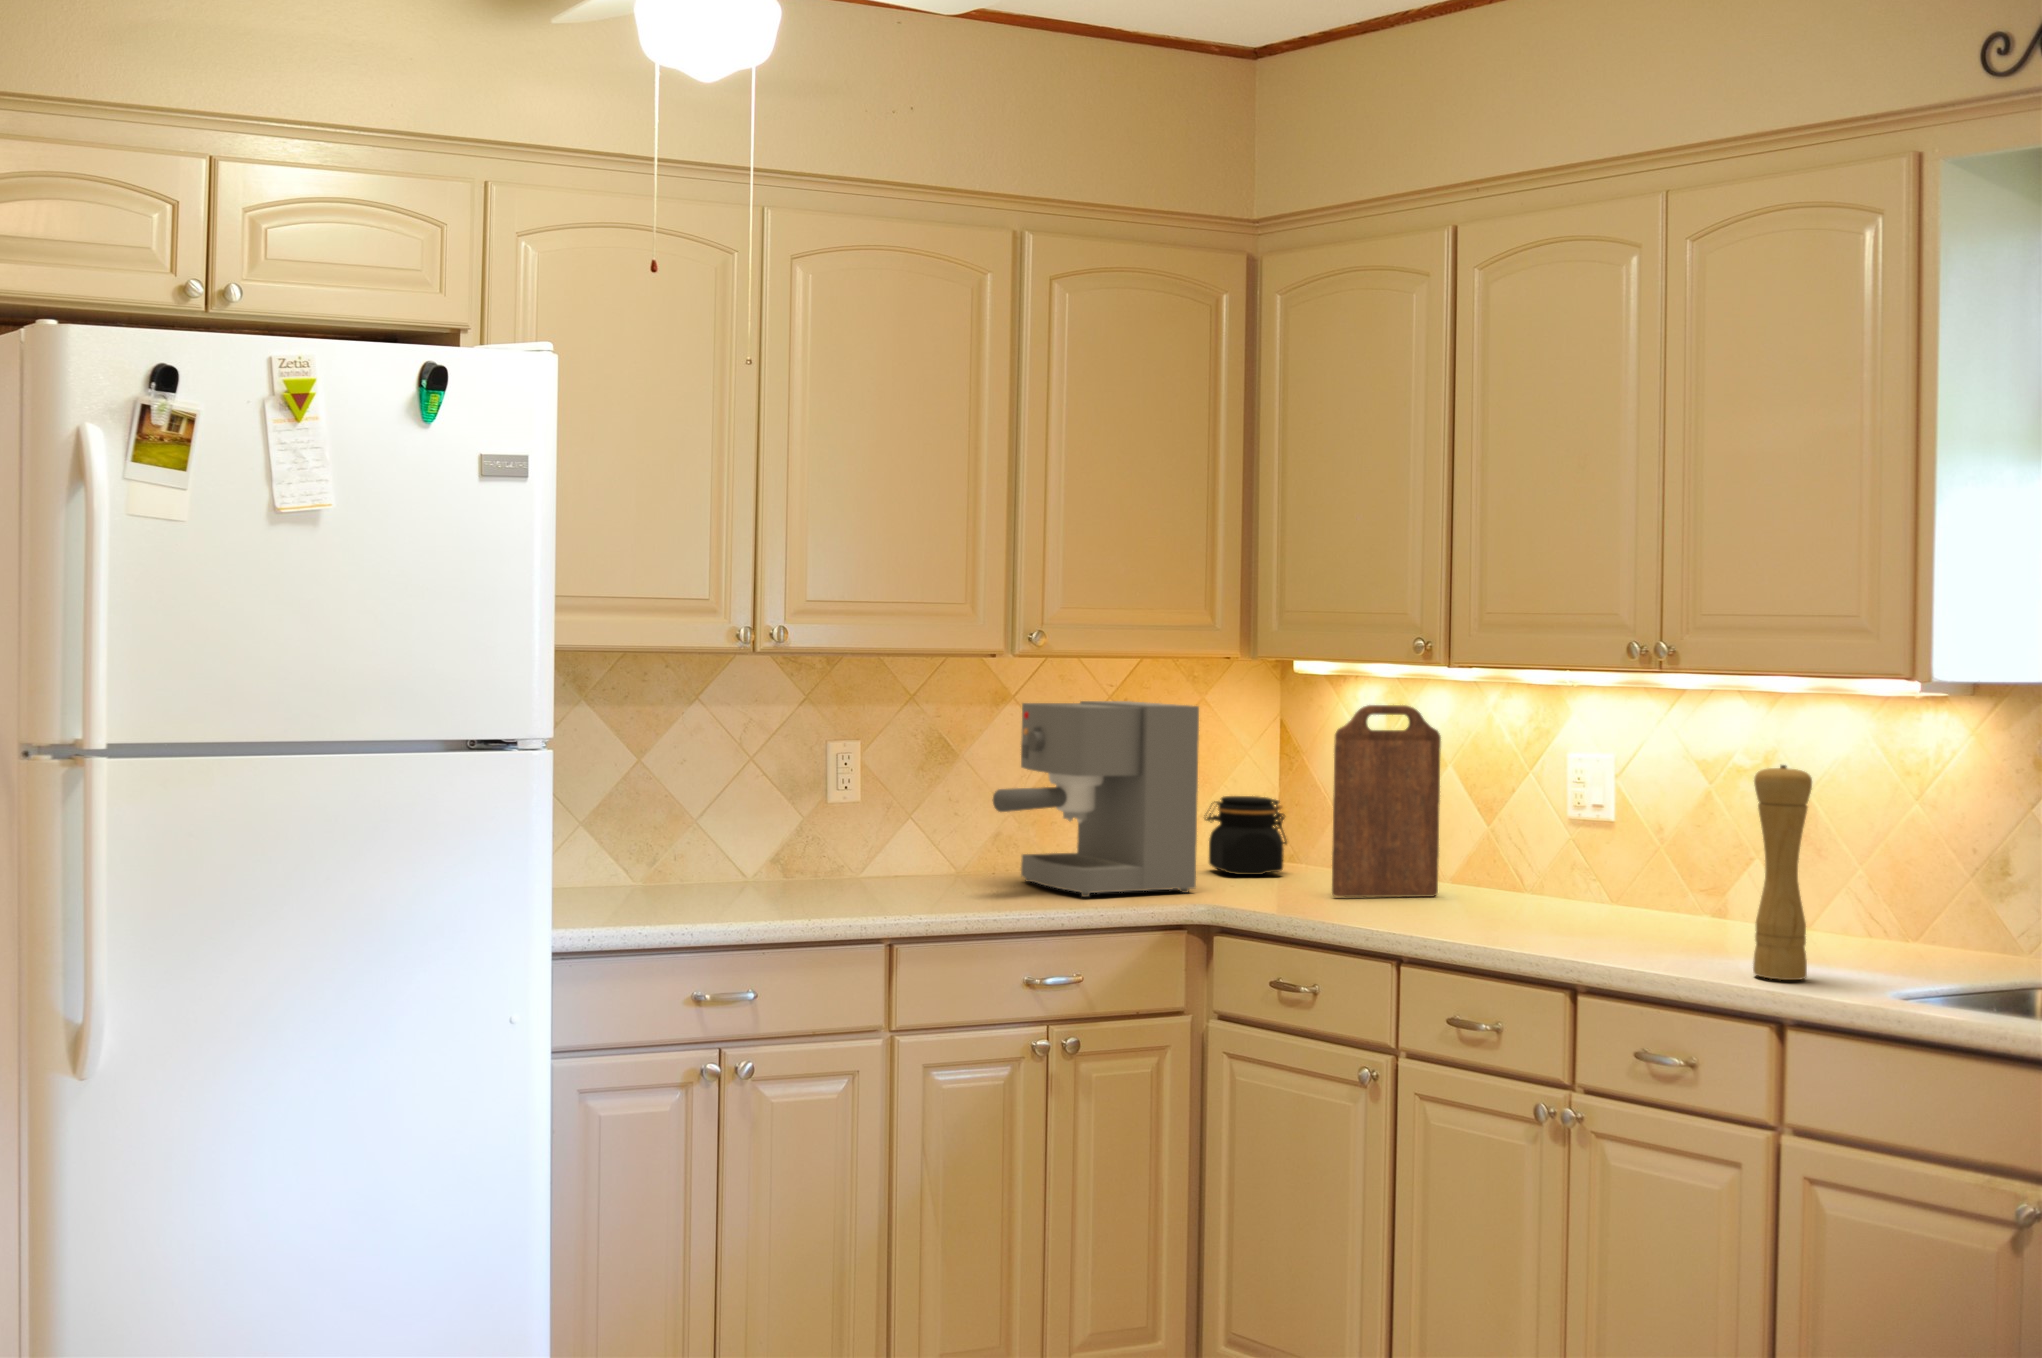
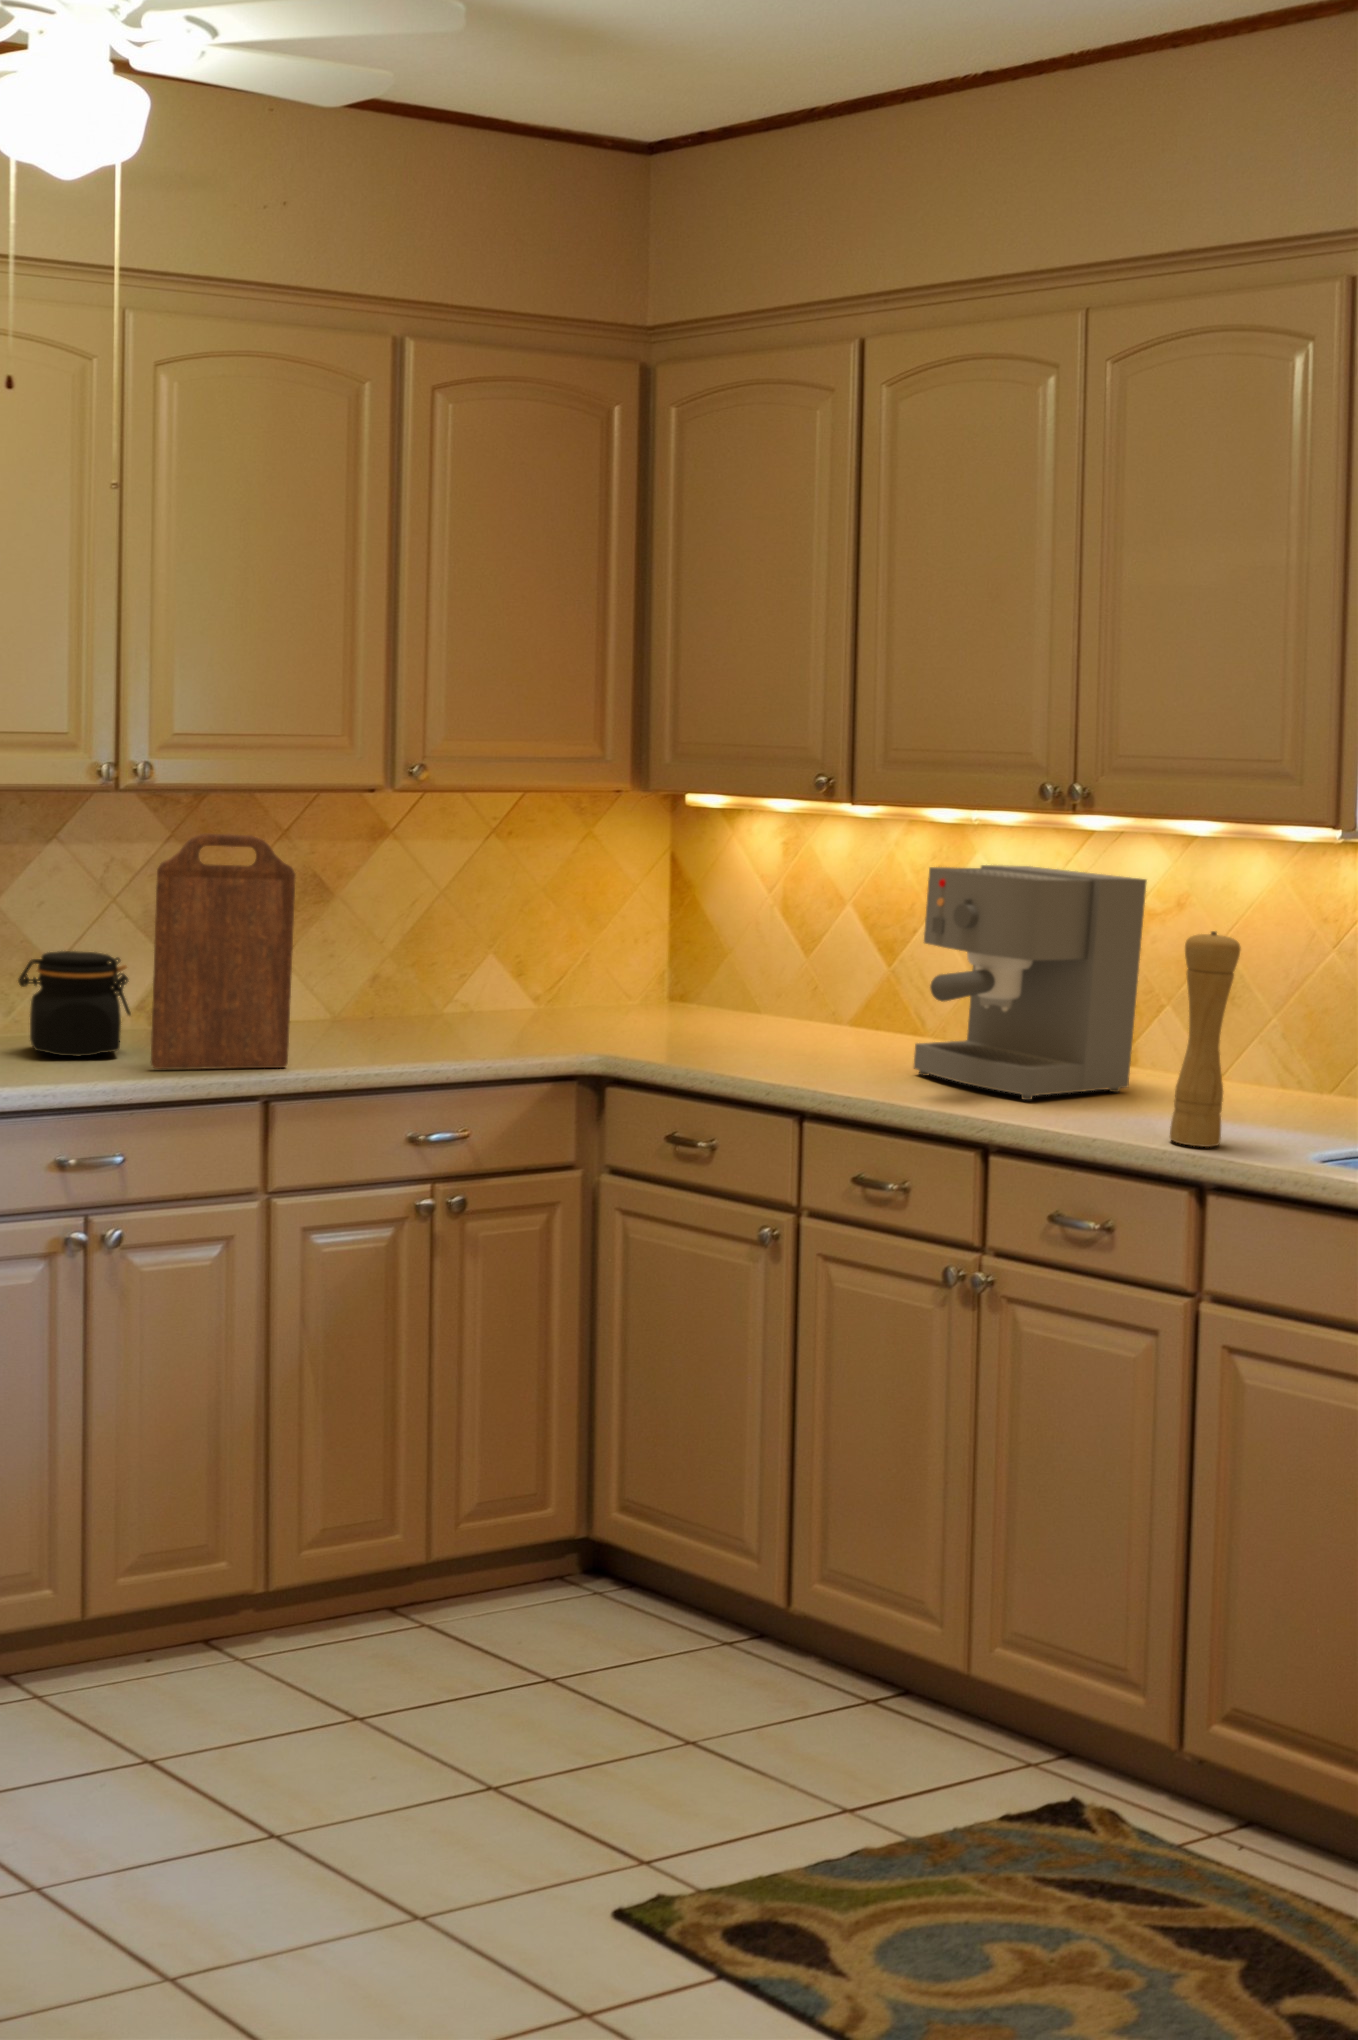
coffee maker: present [993,701,1199,897] -> present [914,865,1147,1100]
cutting board: present [1332,705,1441,897] -> present [151,833,296,1069]
jar: present [1204,796,1287,875] -> present [18,951,131,1056]

